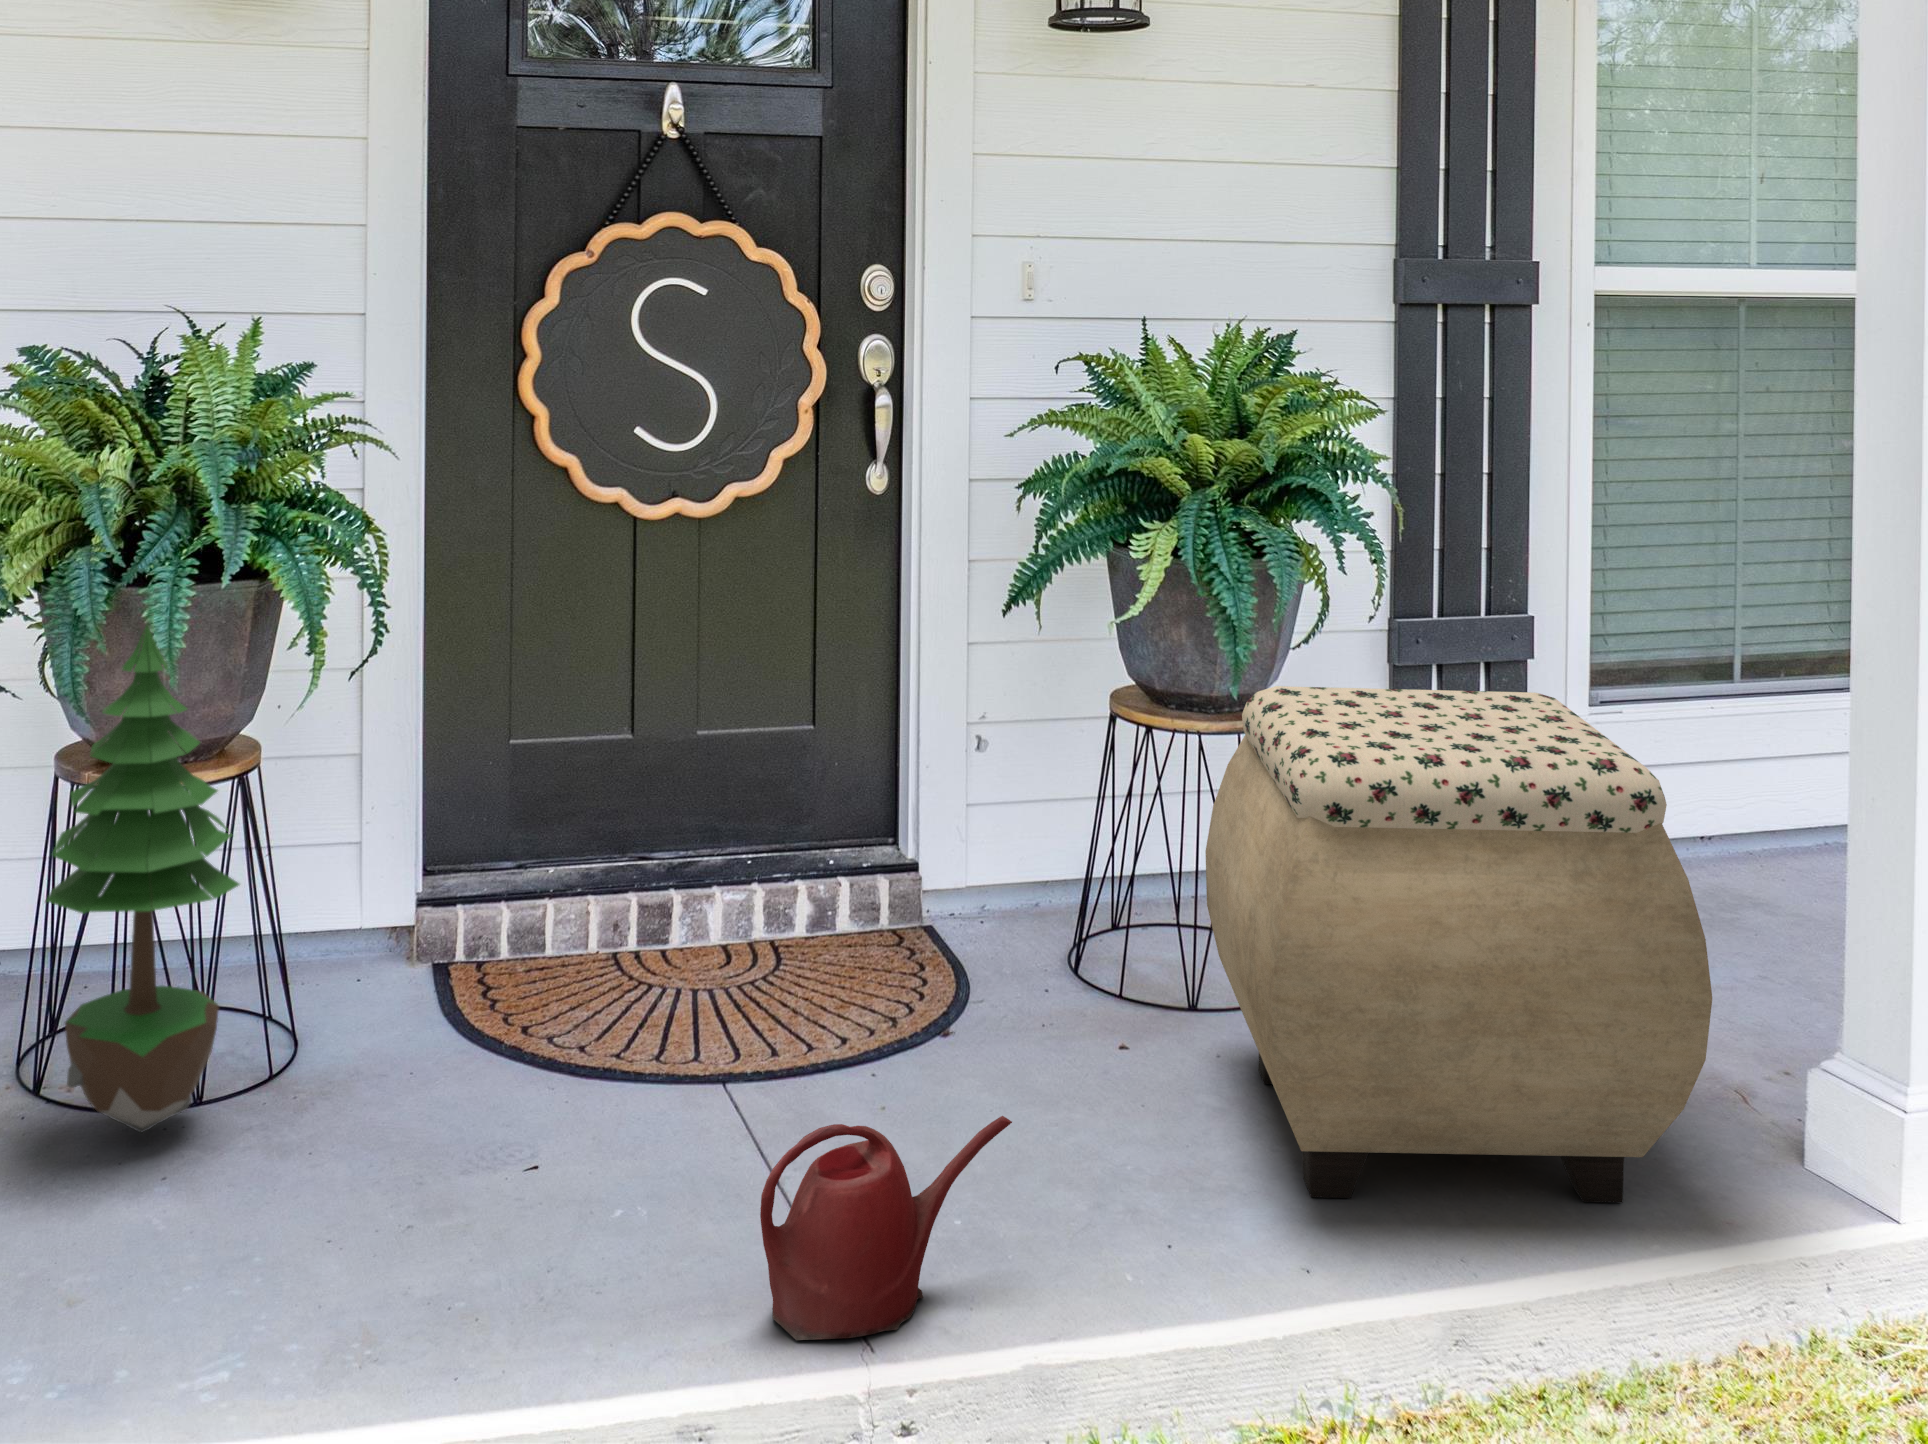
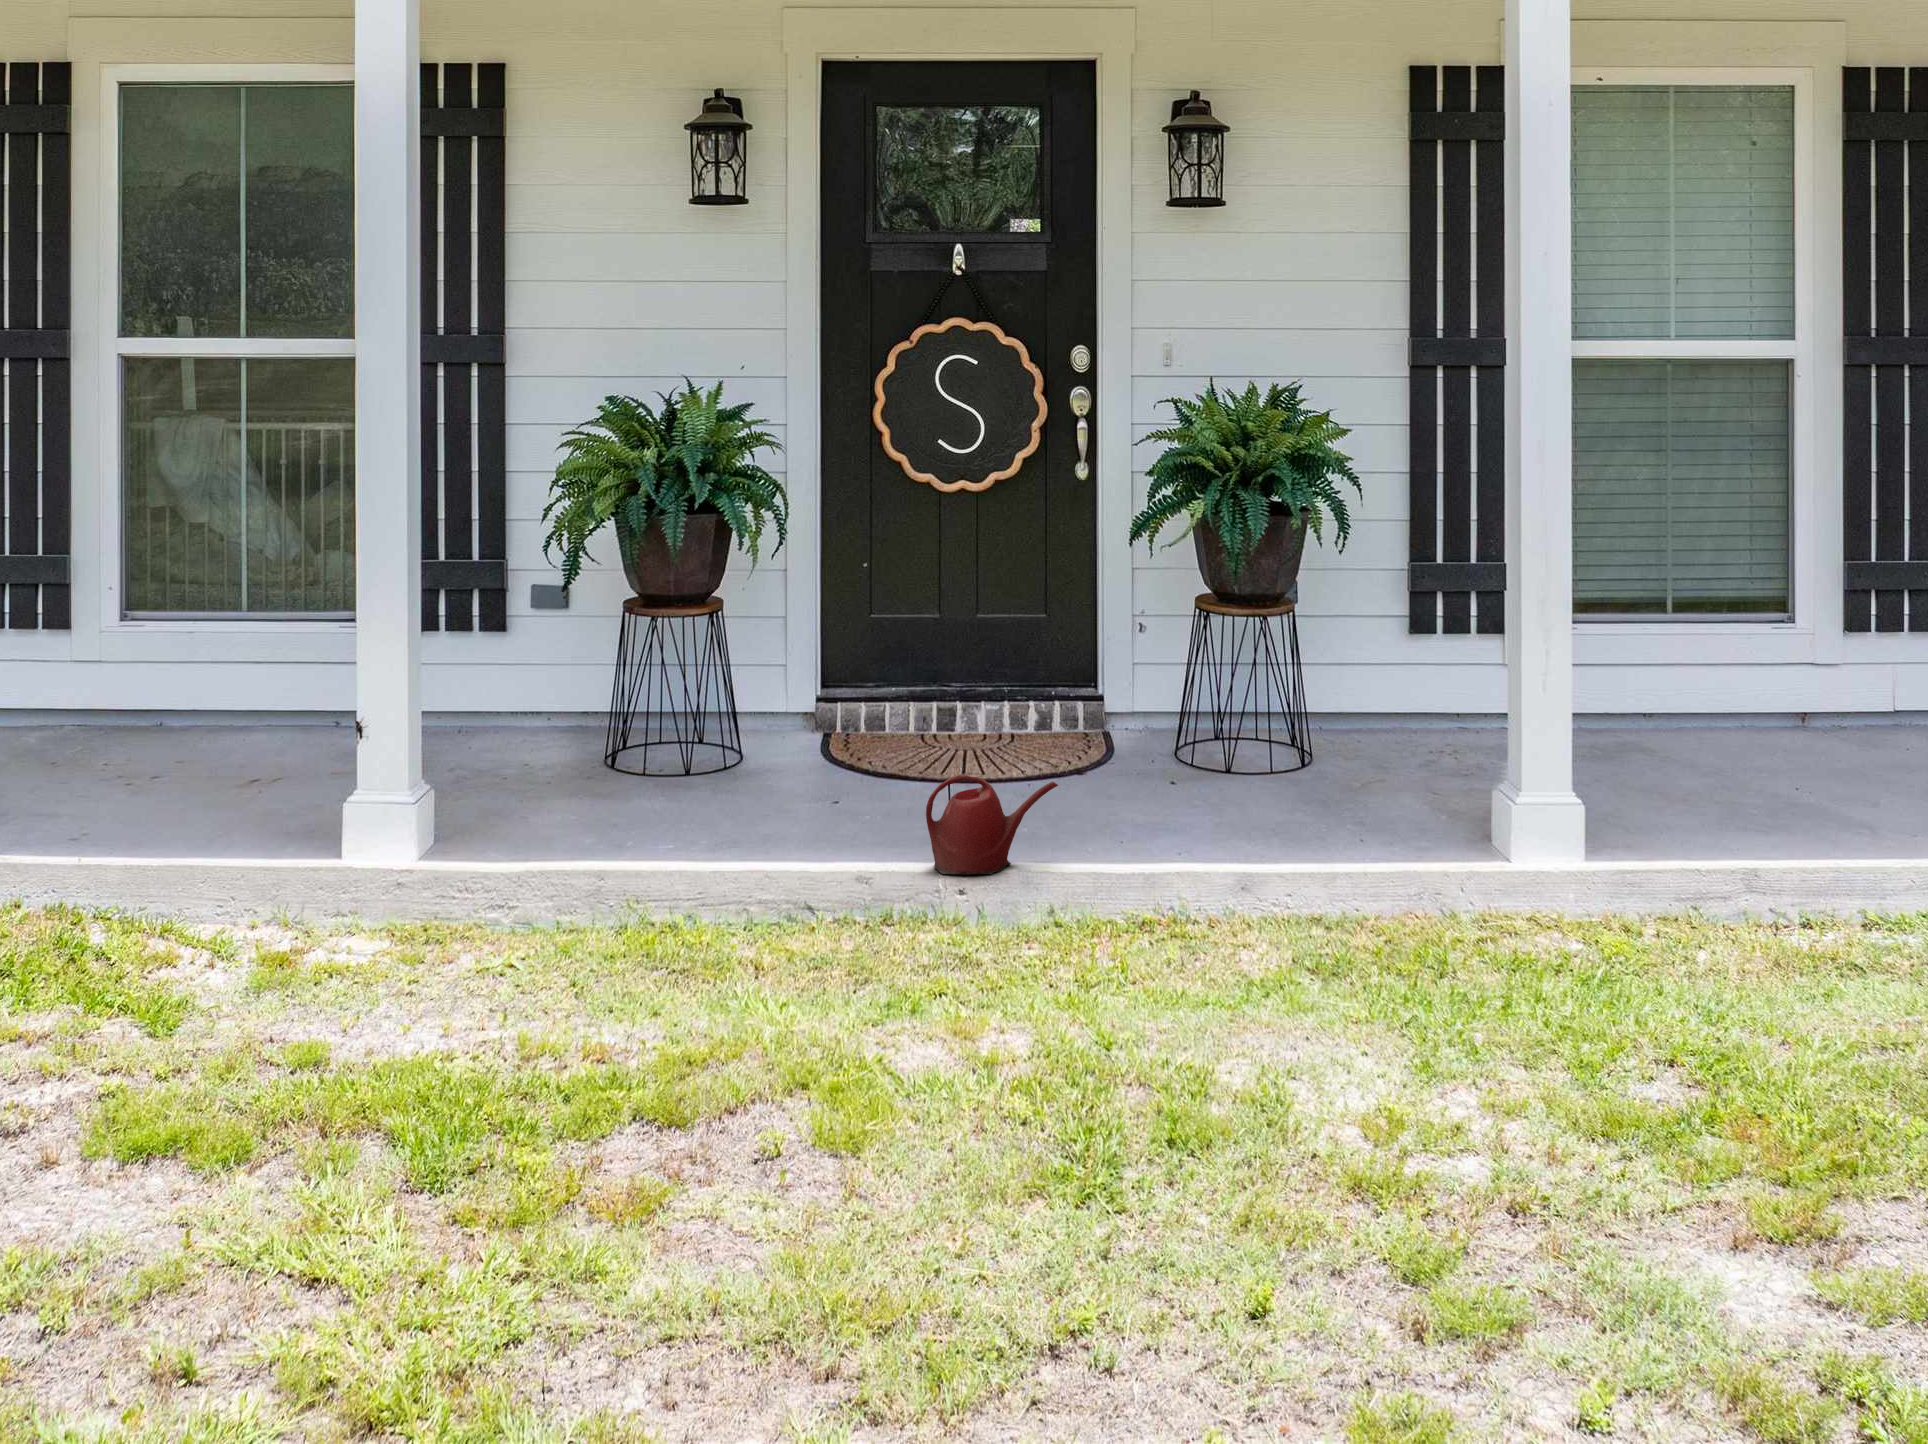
potted tree: present [45,625,239,1133] -> none [615,533,708,788]
ottoman: present [1205,686,1712,1203] -> none [1201,584,1439,860]

